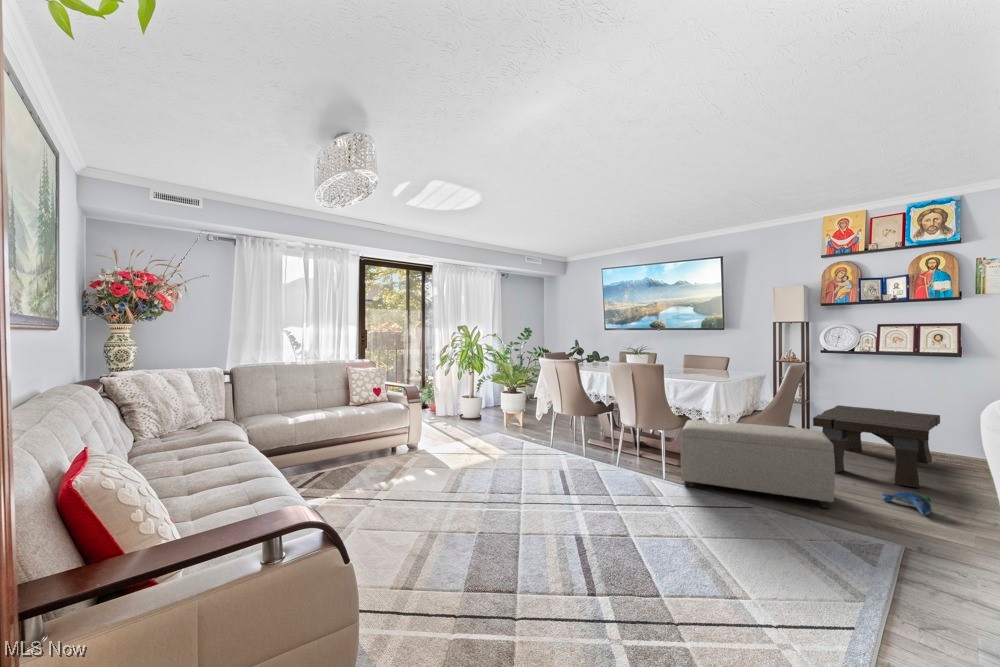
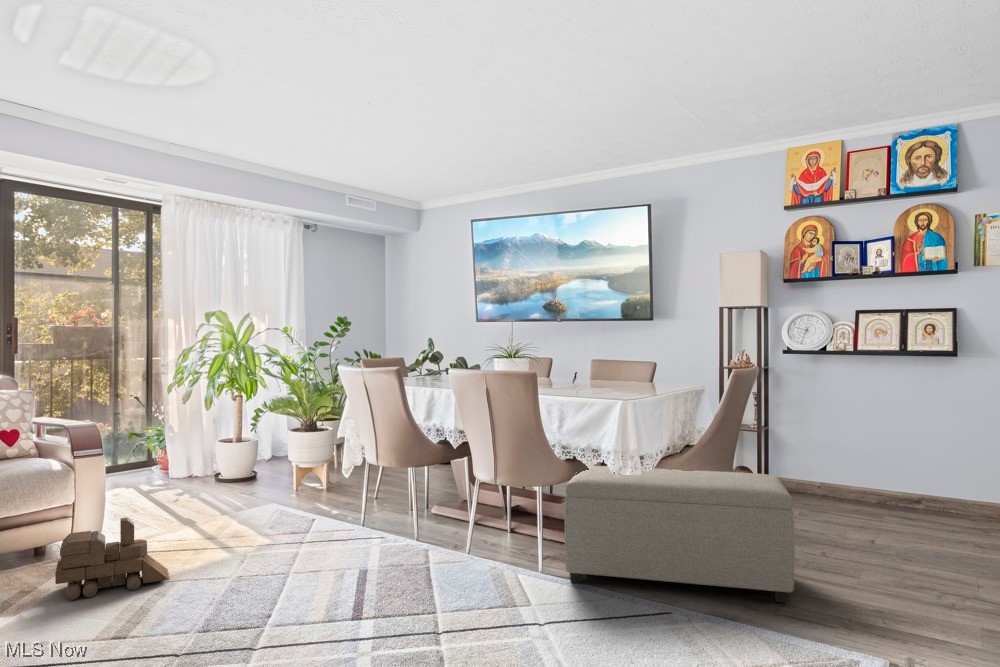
coffee table: present [813,405,940,488] -> none [769,433,934,556]
toy train: none [409,435,462,475] -> present [55,518,170,600]
plush toy: present [882,491,931,516] -> none [861,565,927,604]

